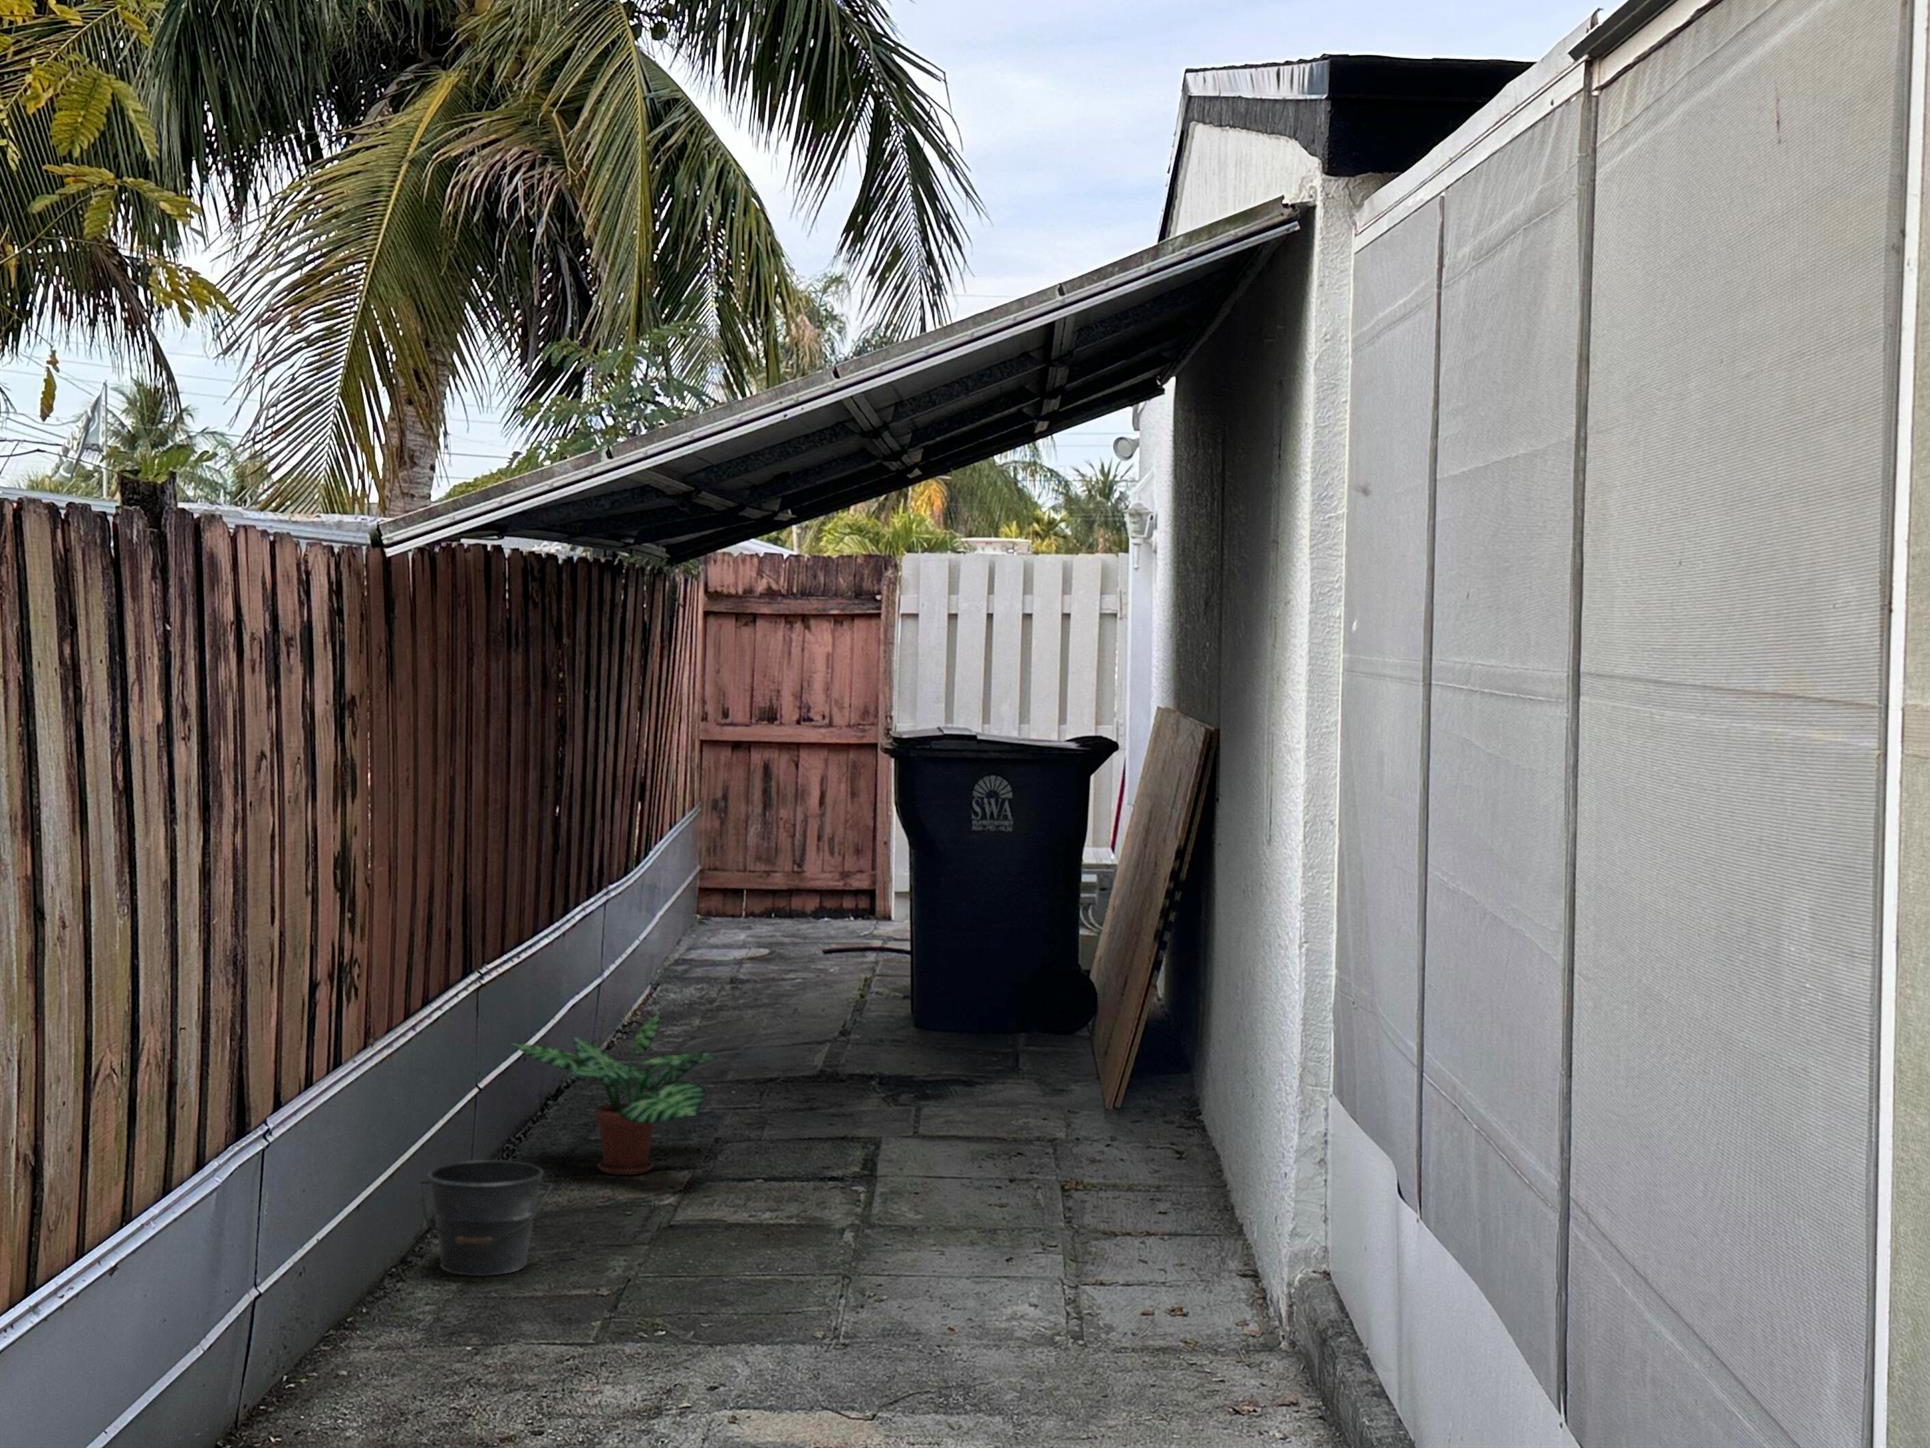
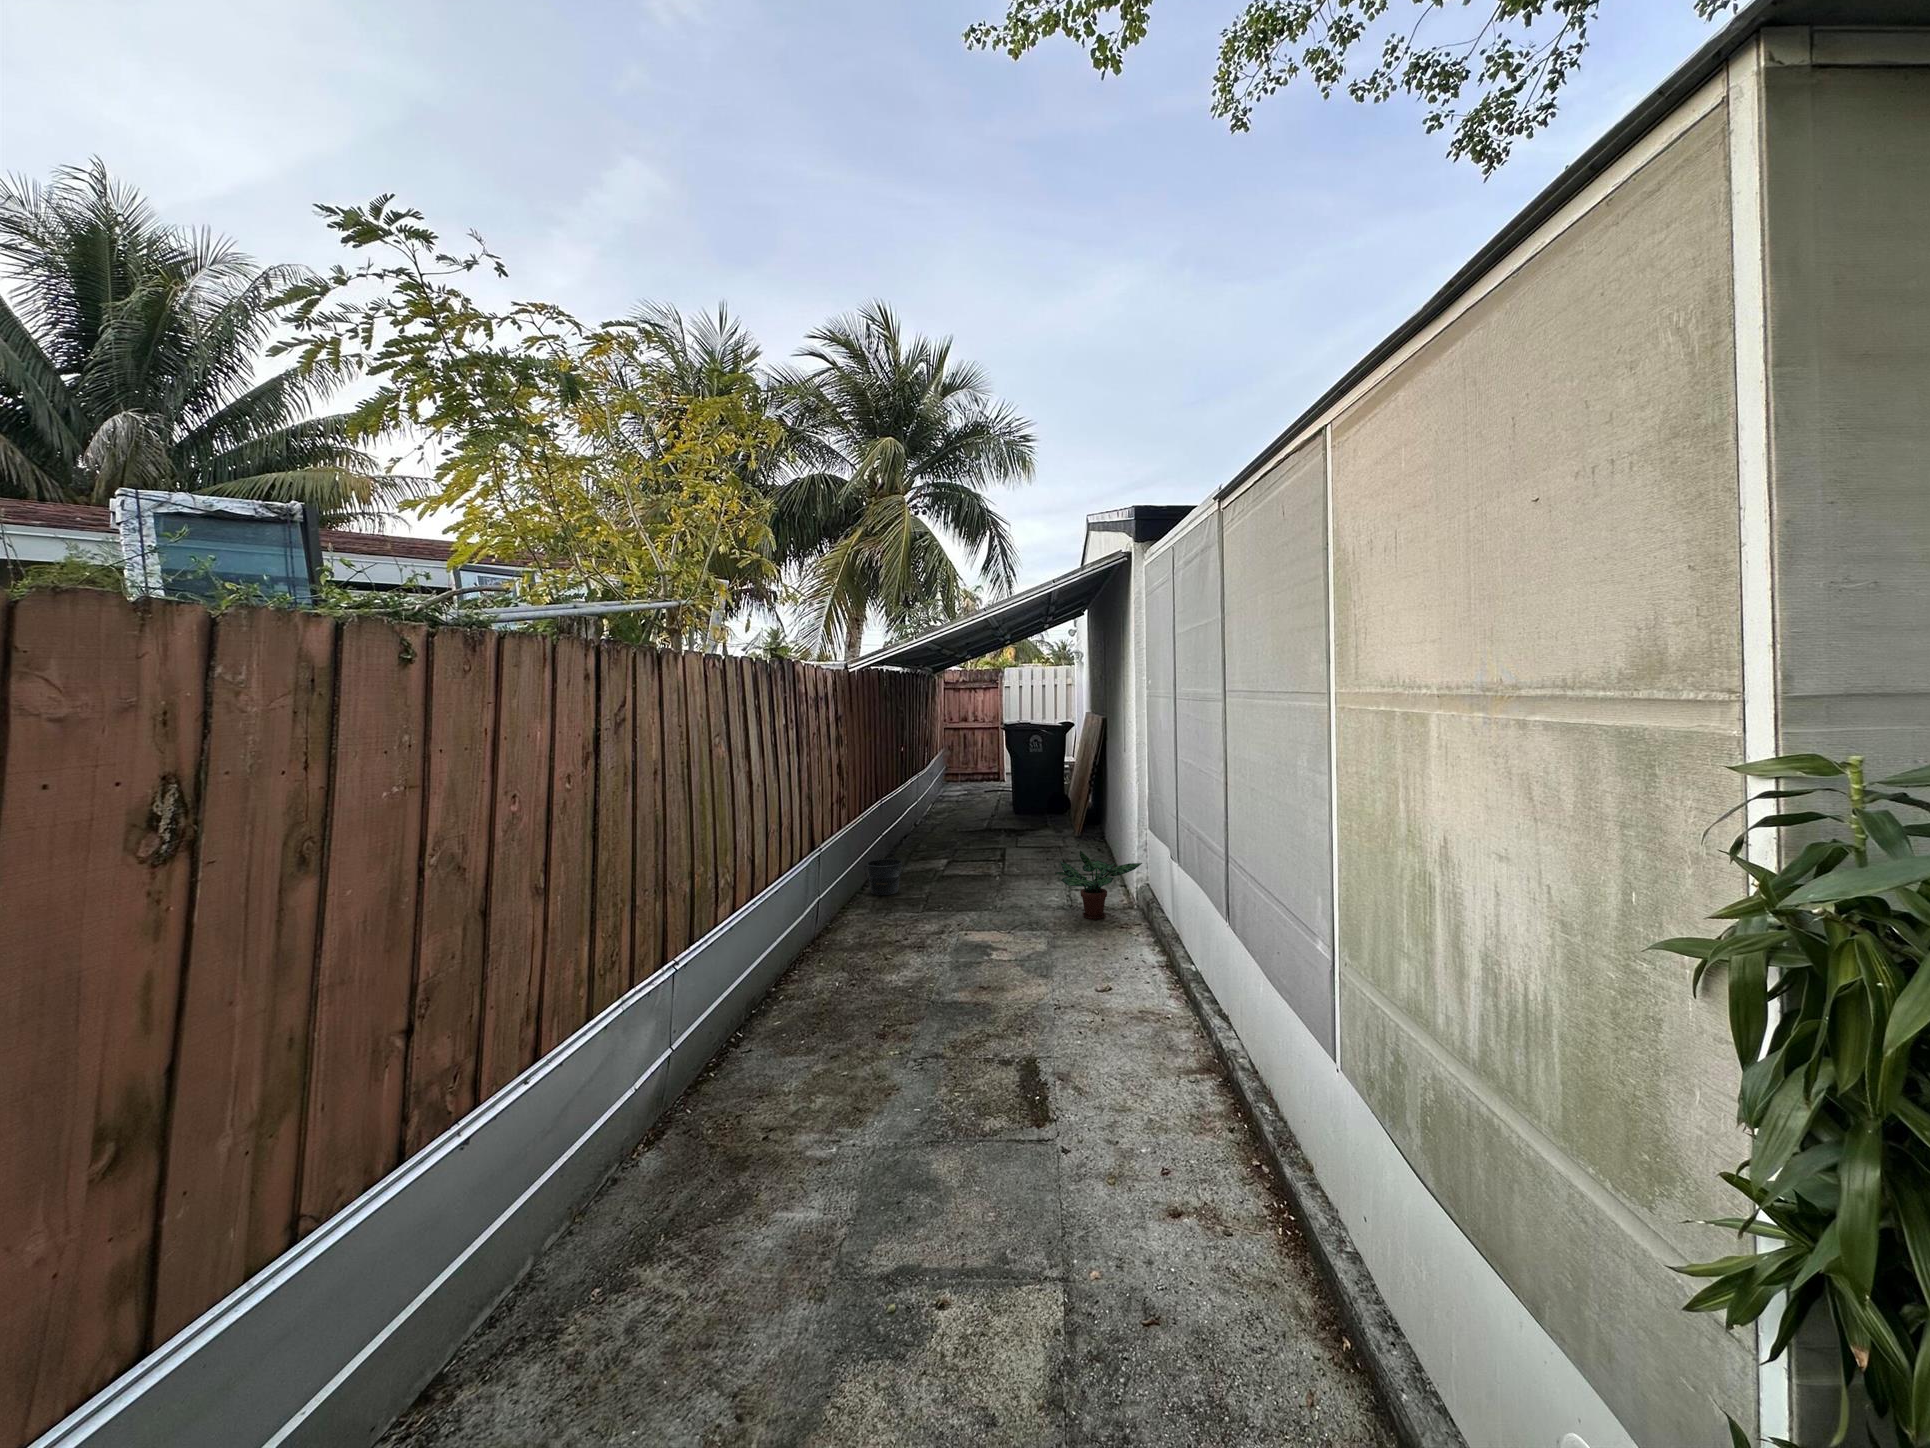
potted plant: present [512,1012,717,1175] -> present [1055,851,1142,919]

